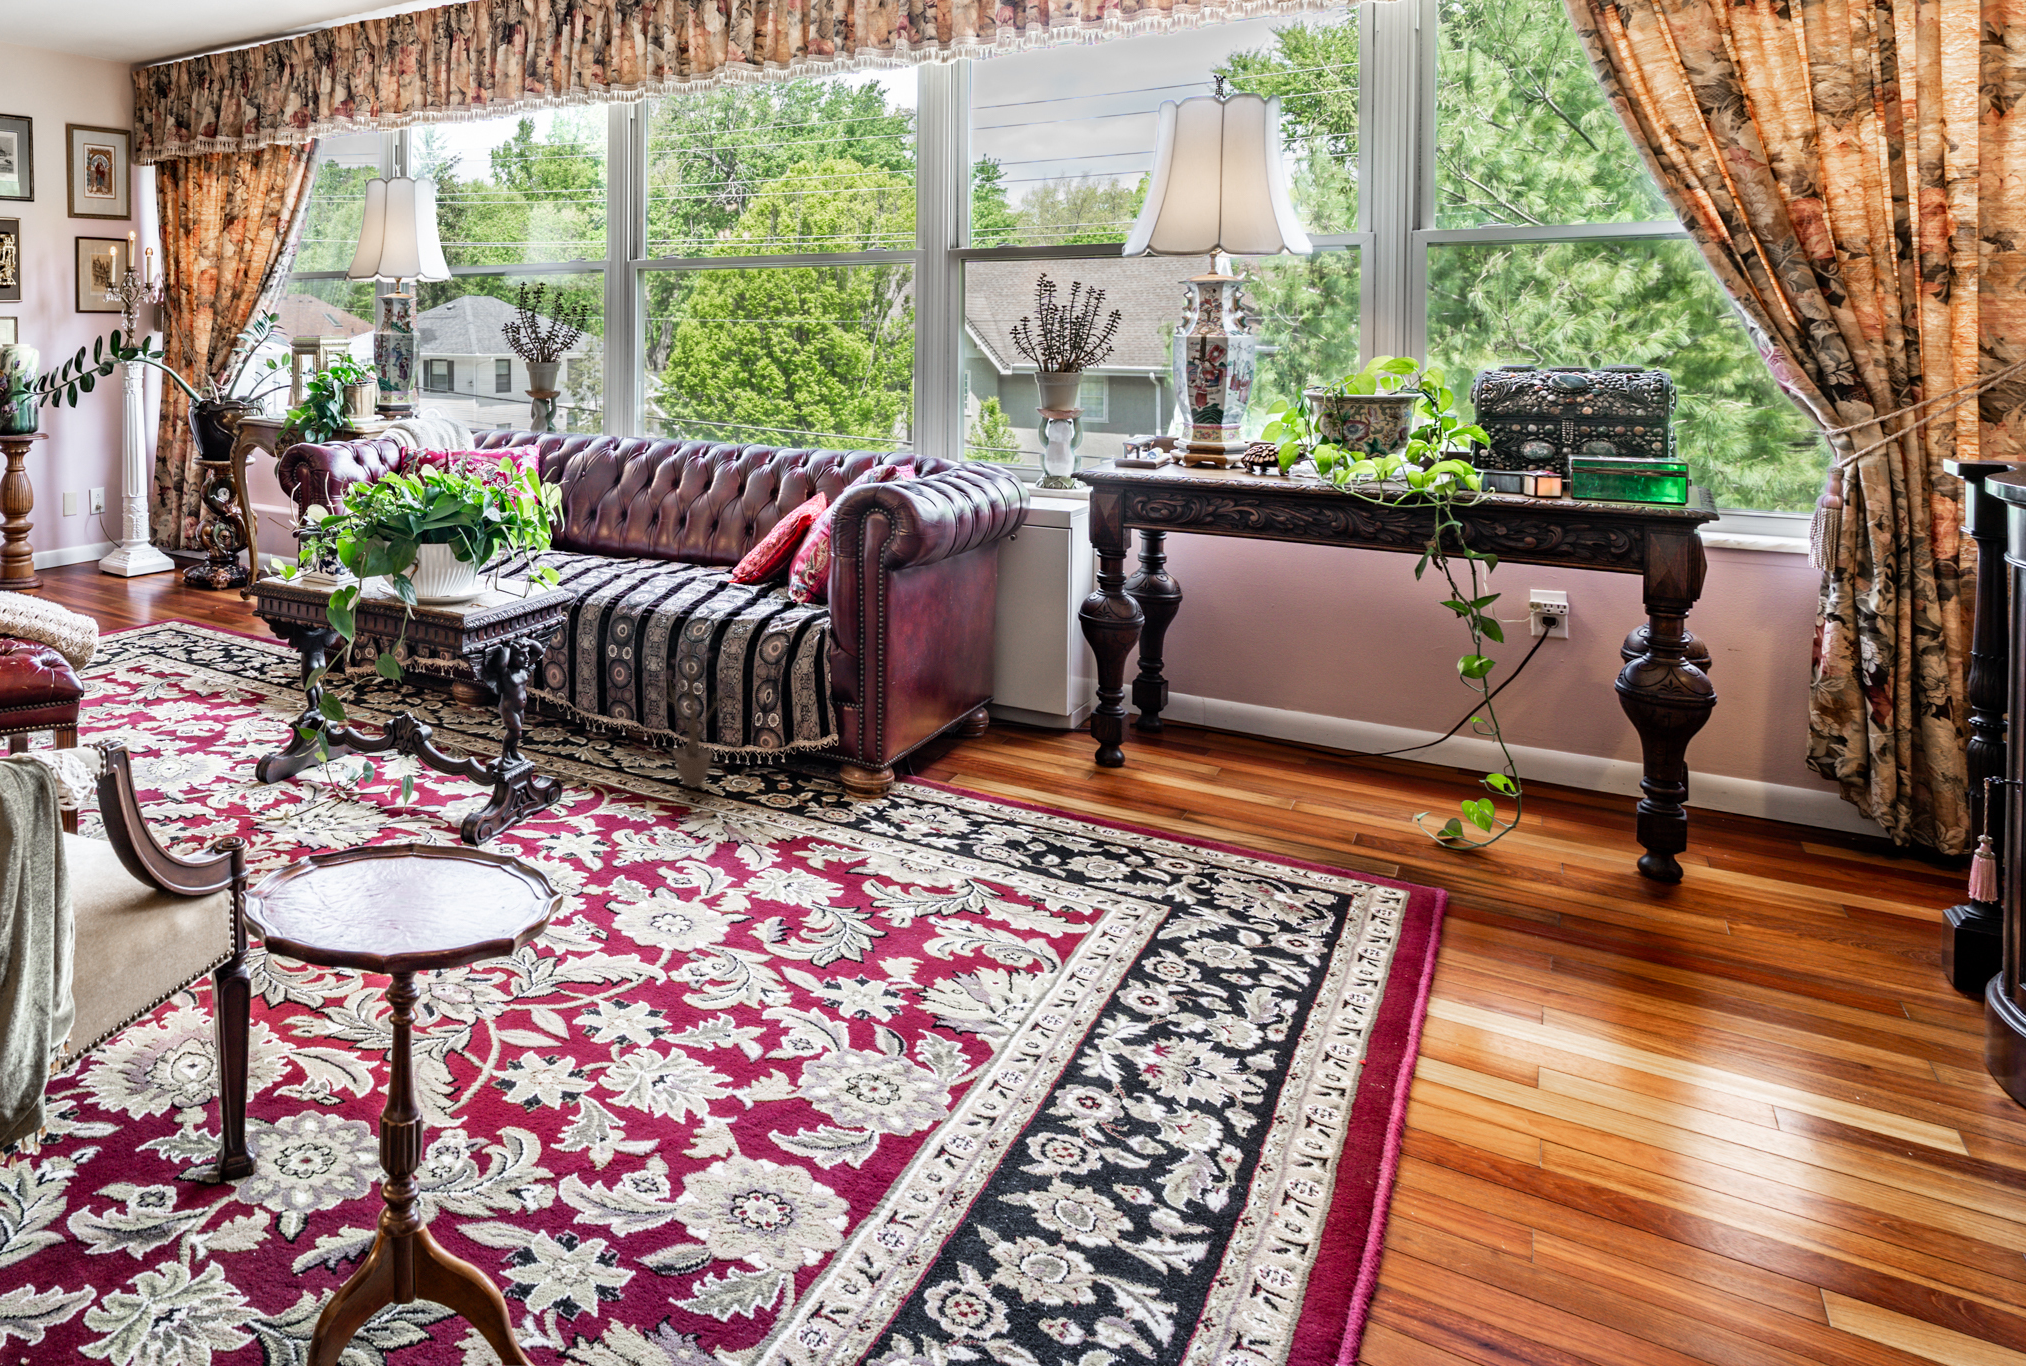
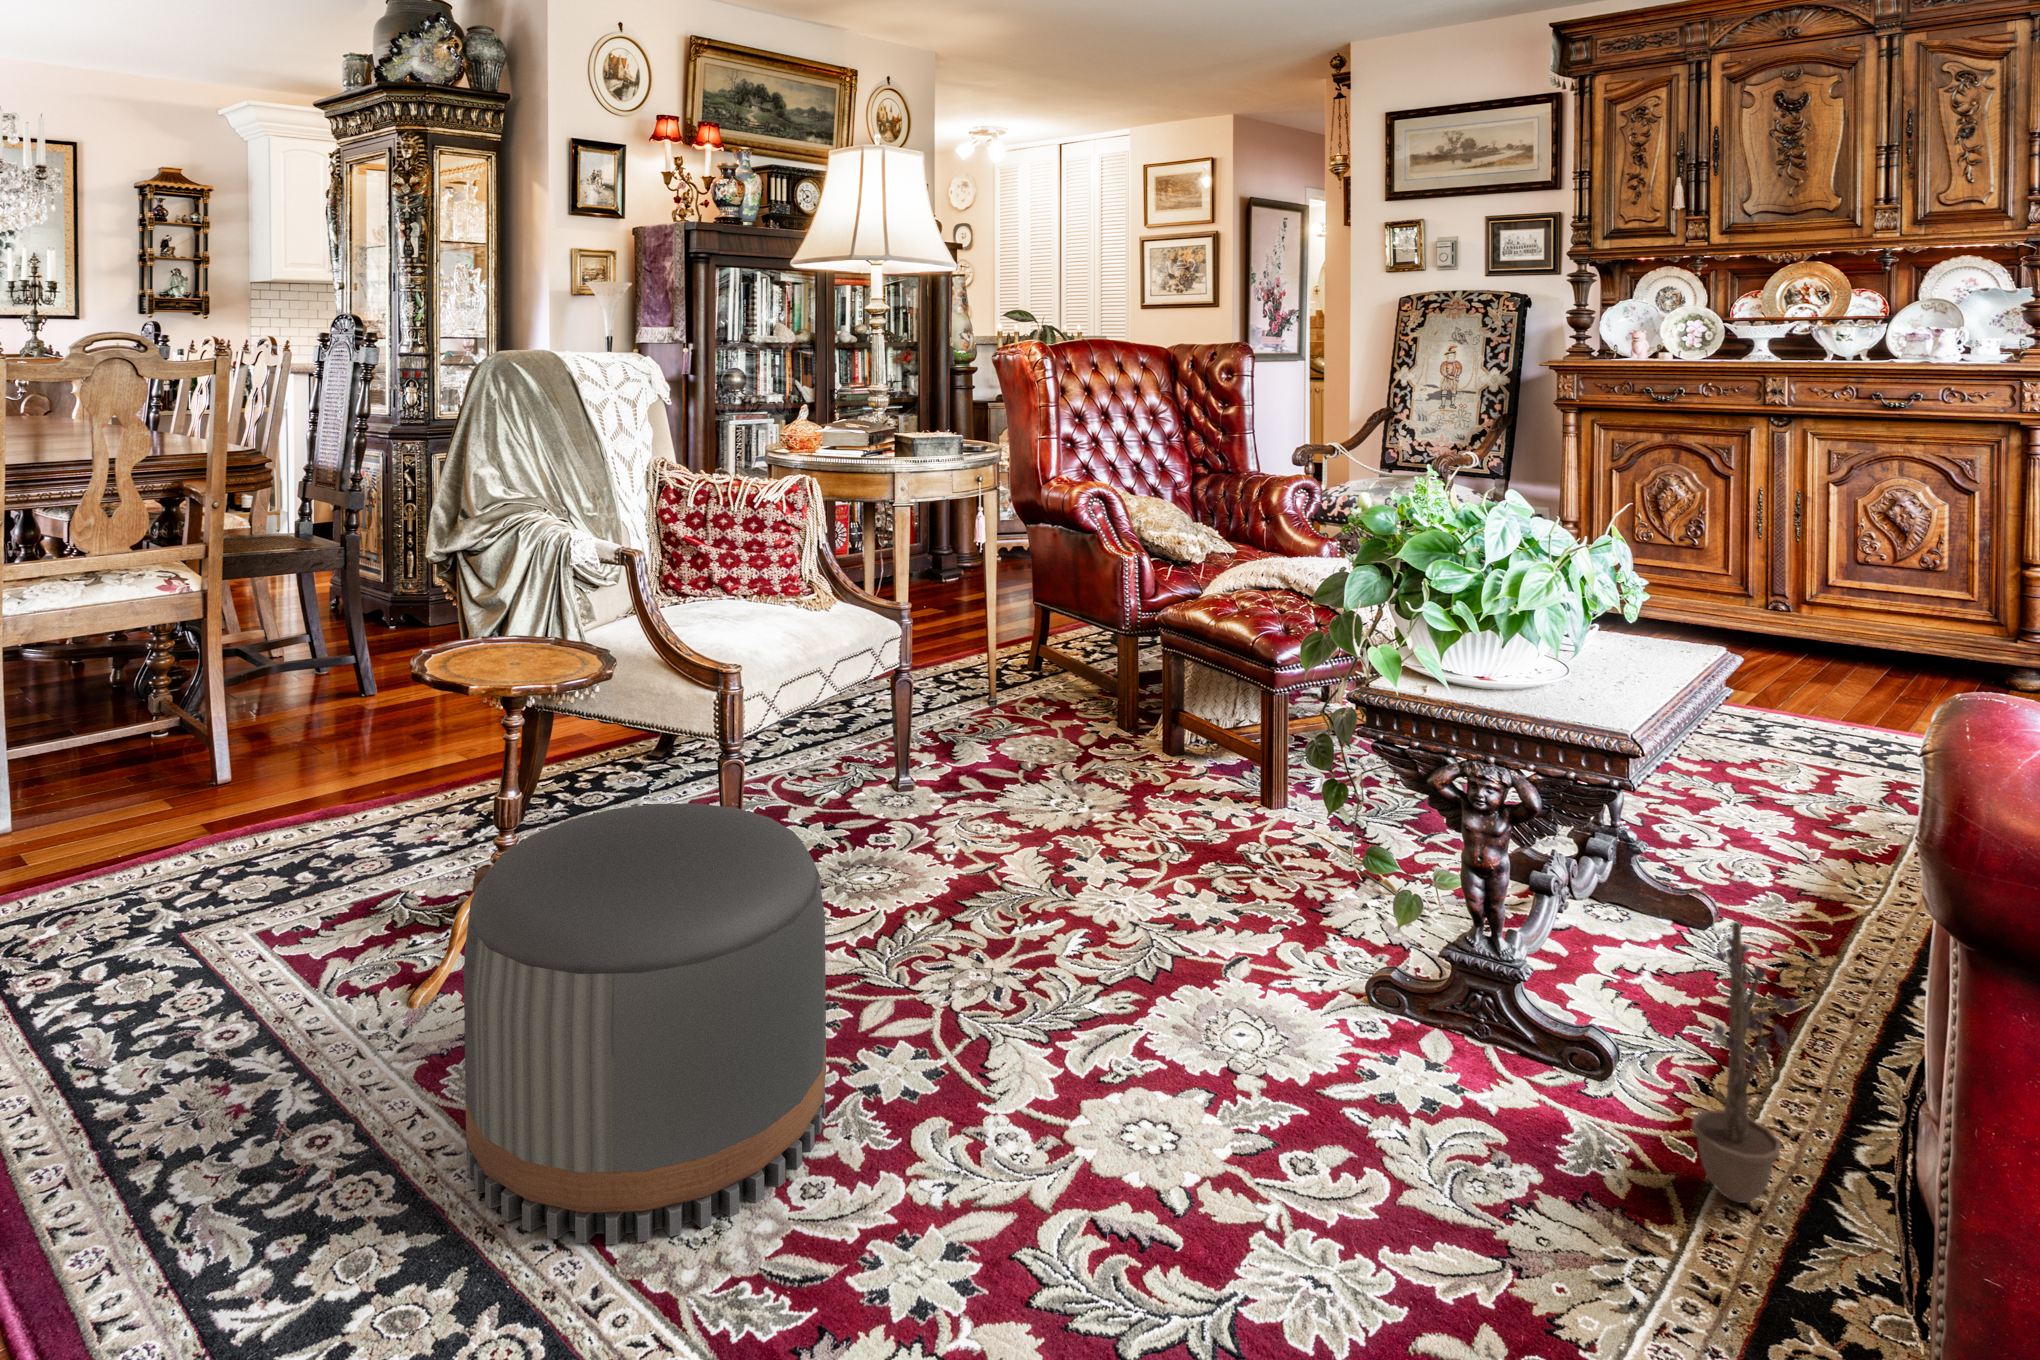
pouf: none [592,815,953,1244] -> present [464,803,826,1244]

